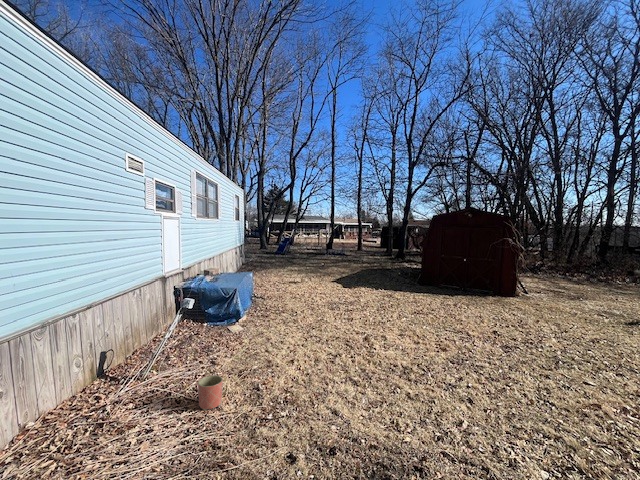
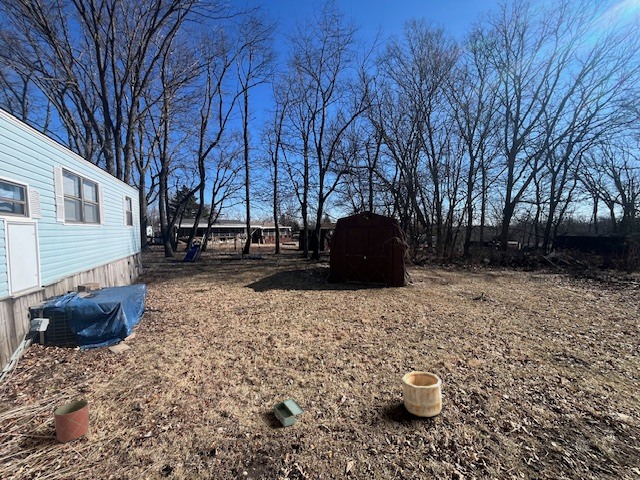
wooden bucket: none [523,403,576,459] -> present [401,371,442,417]
toolbox: none [381,407,415,436] -> present [274,398,304,427]

